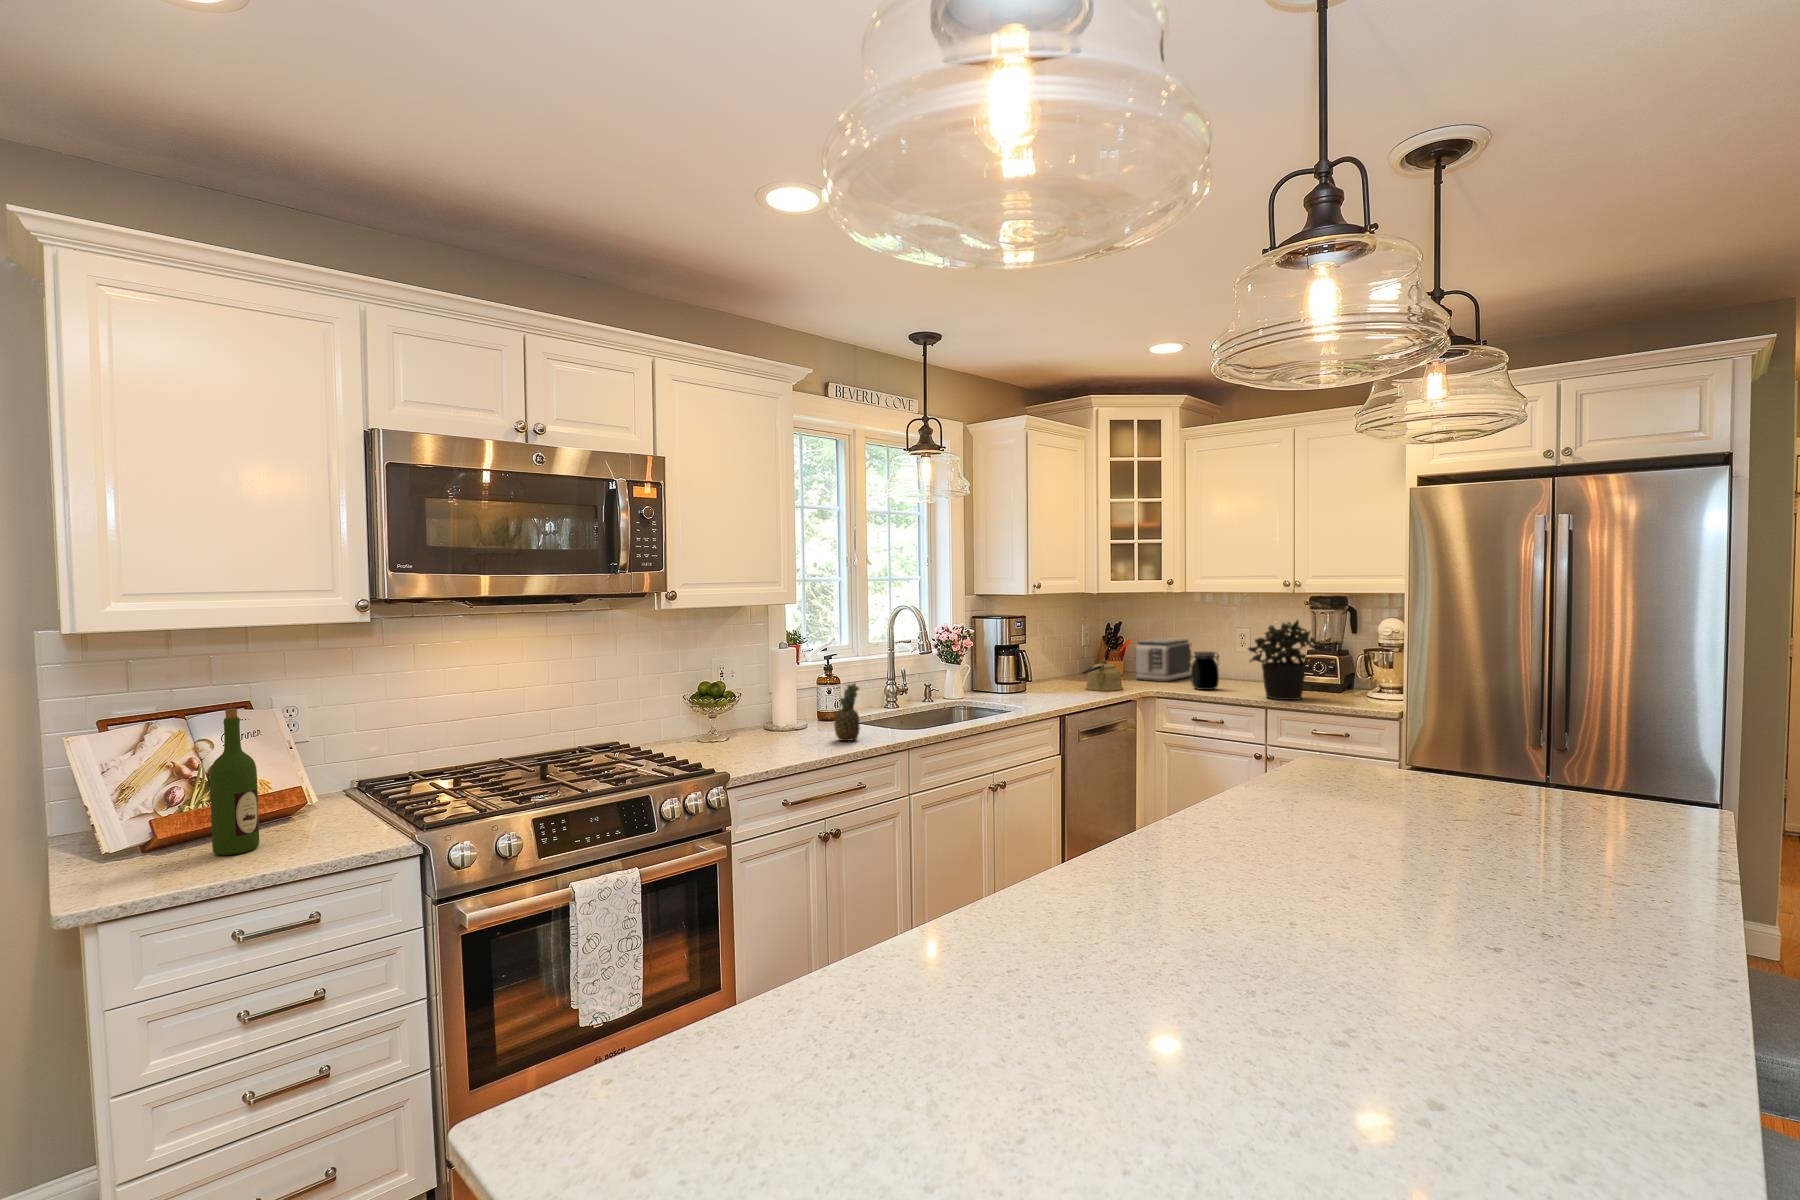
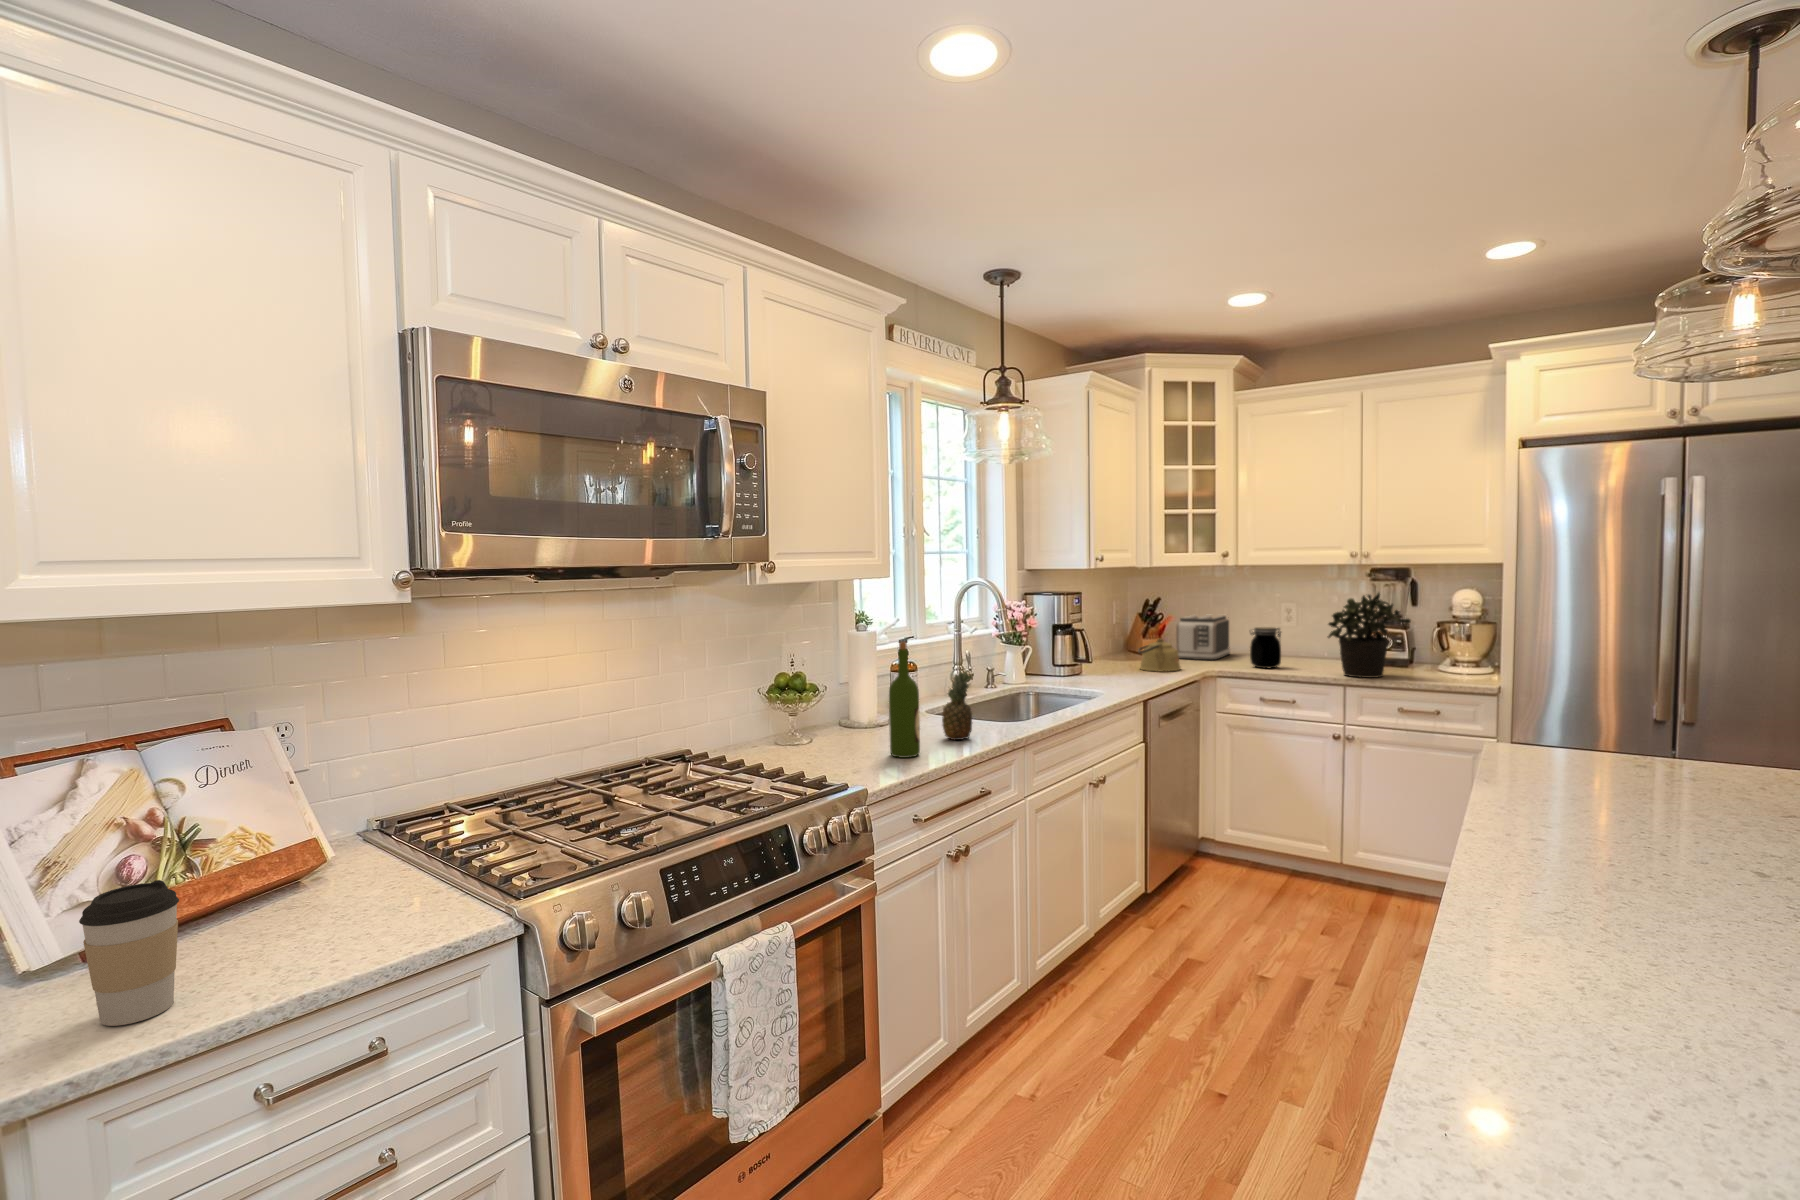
wine bottle: present [210,708,259,855] -> present [889,642,920,758]
coffee cup: none [131,796,192,883] -> present [79,880,179,1026]

